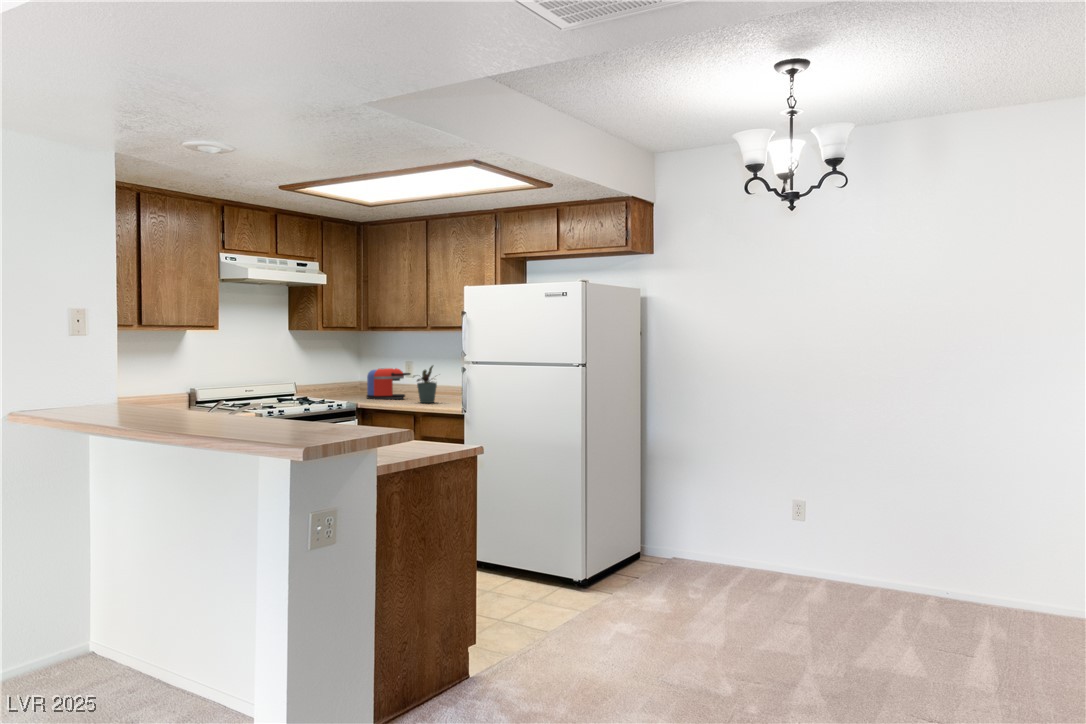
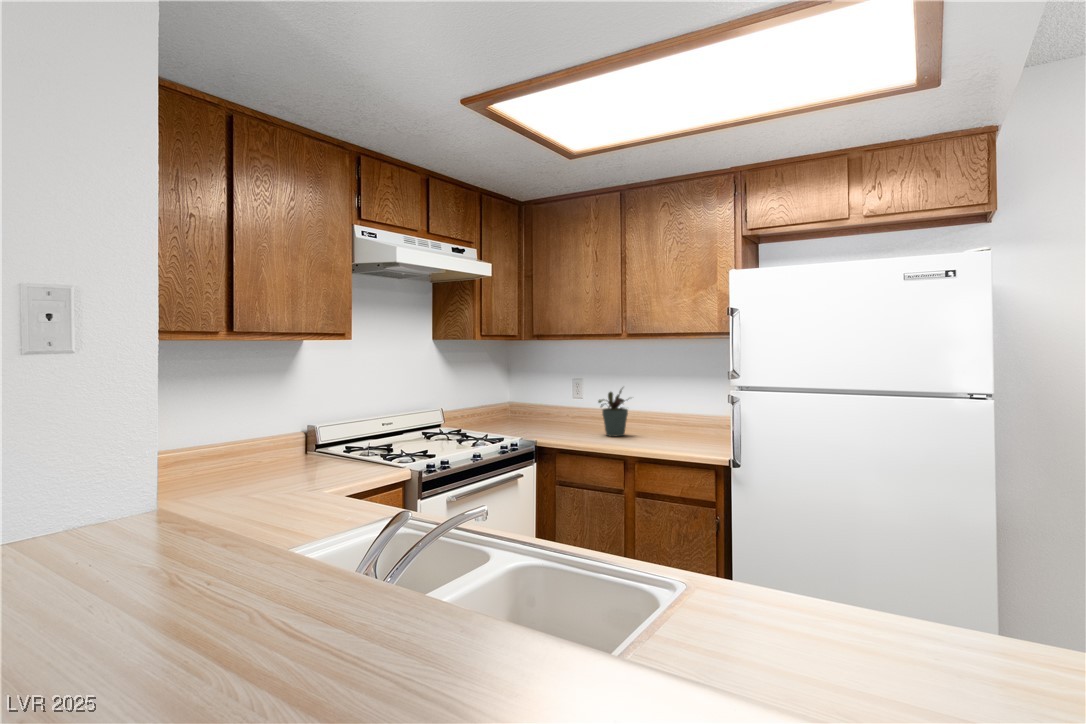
coffee maker: present [366,368,410,399] -> none [529,389,584,429]

